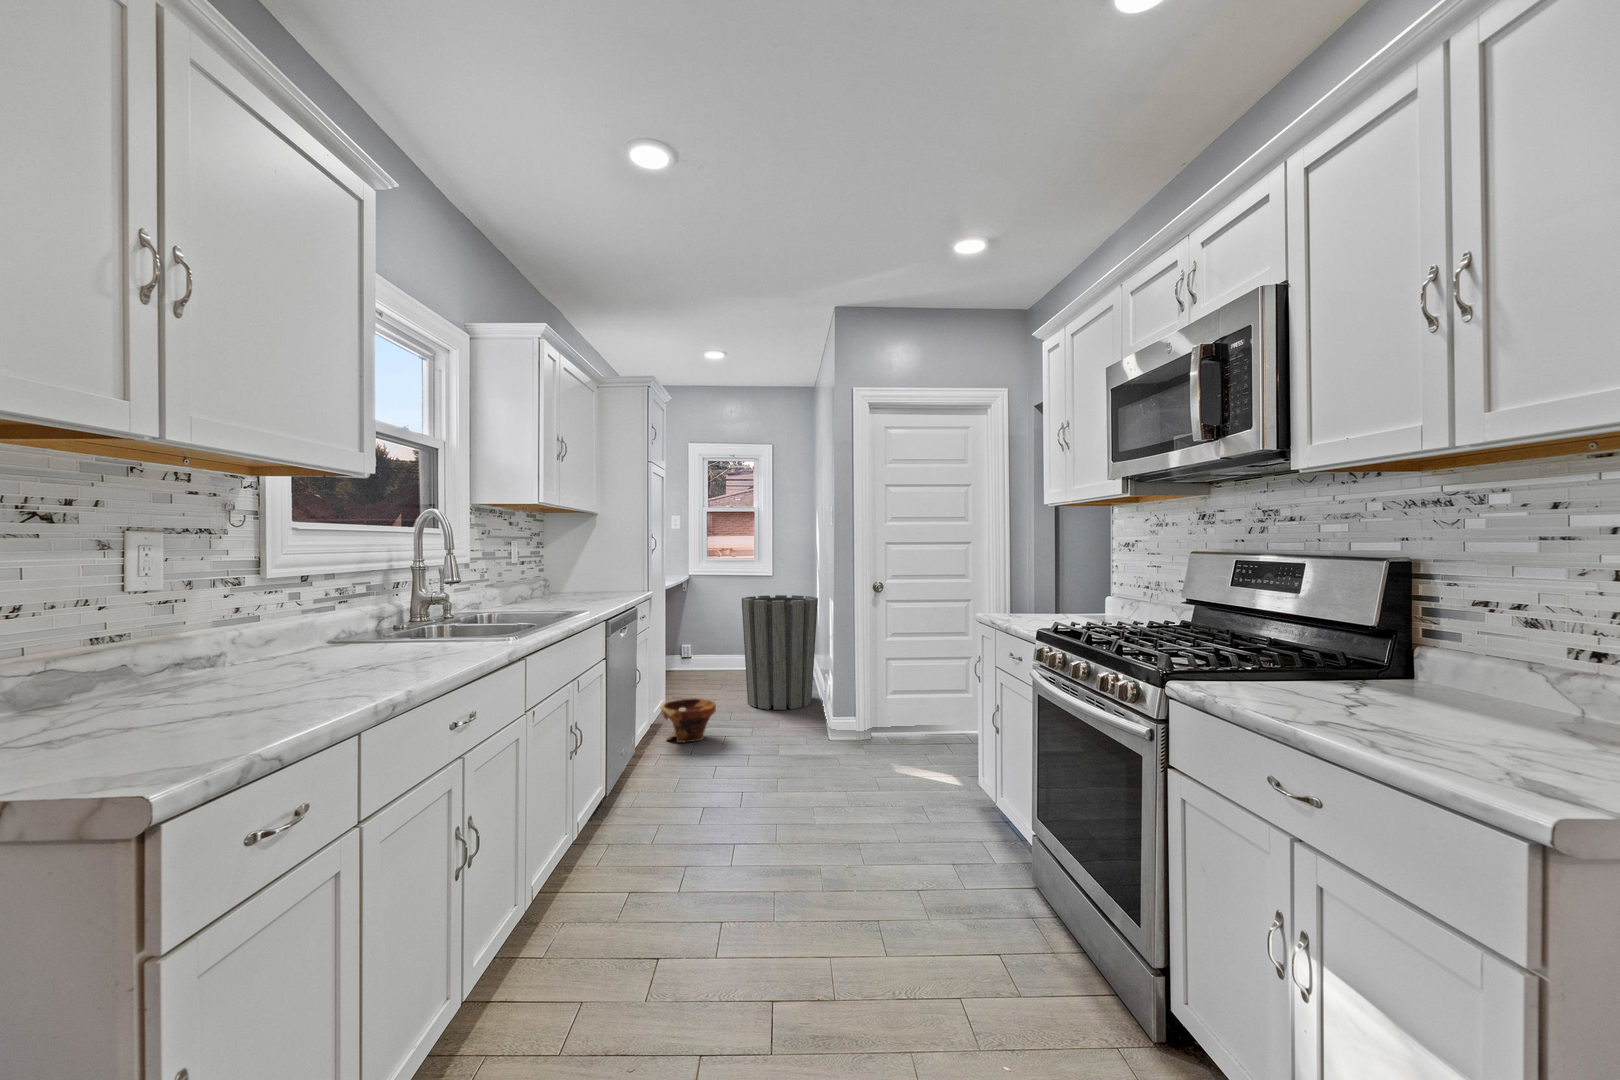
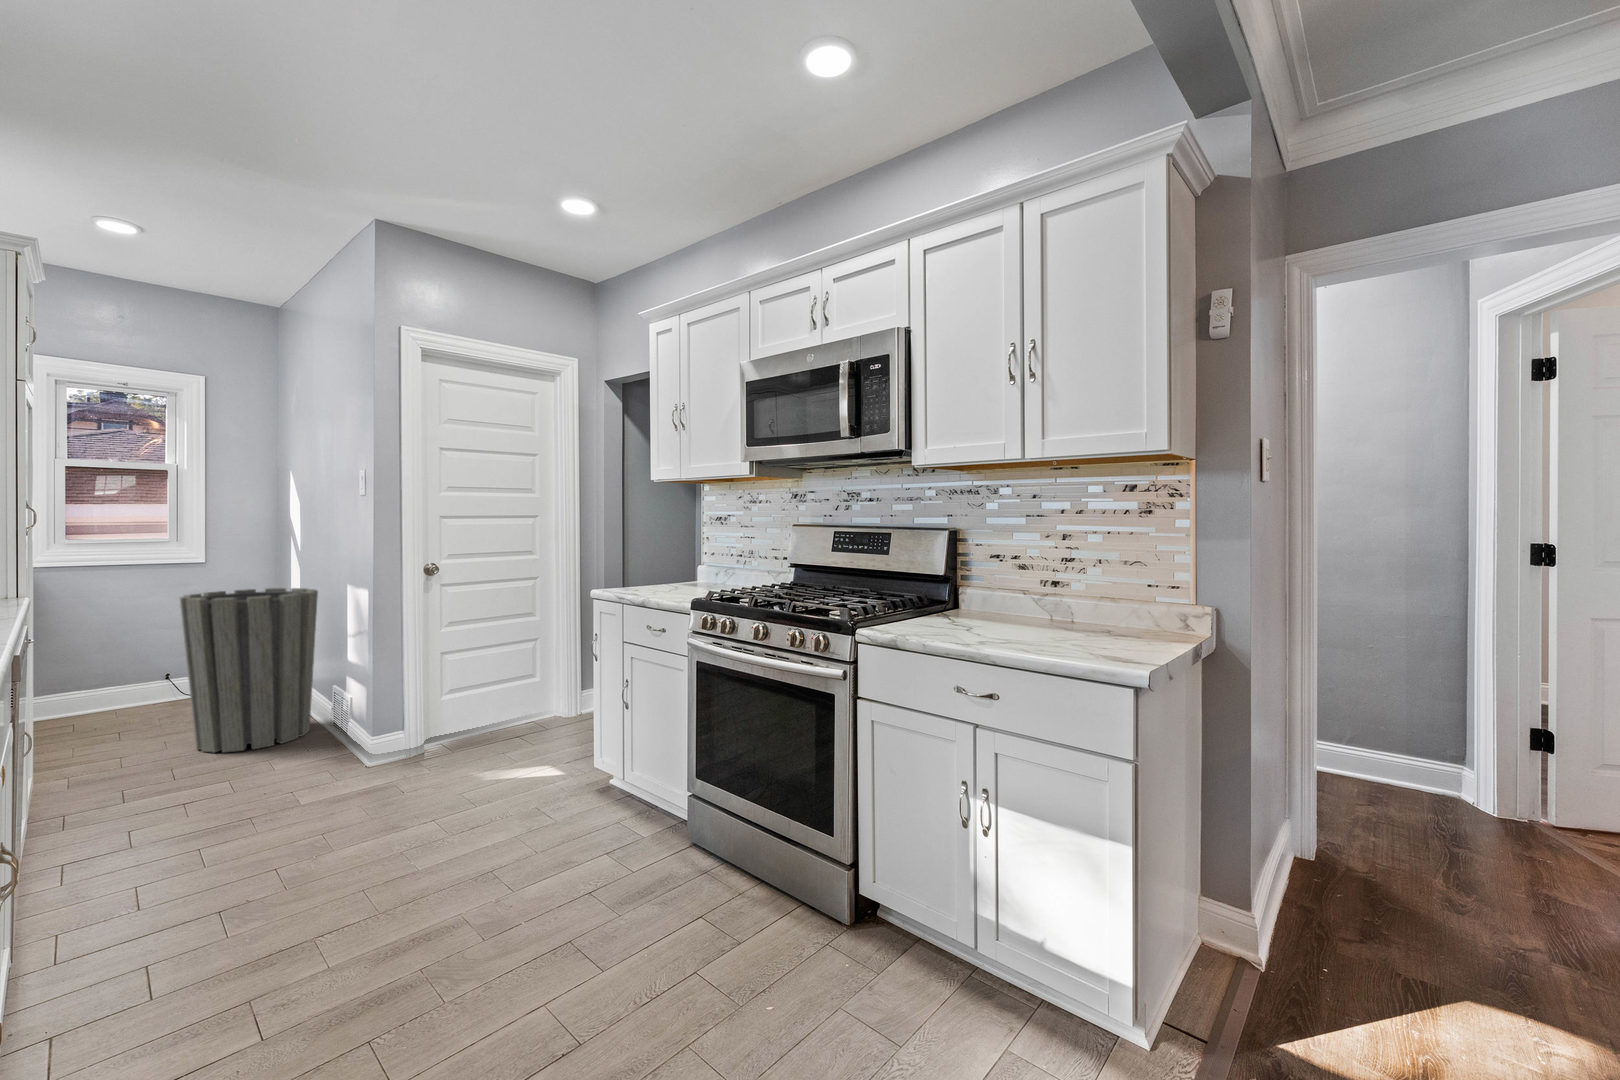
planter: present [661,698,716,742] -> none [49,754,172,832]

